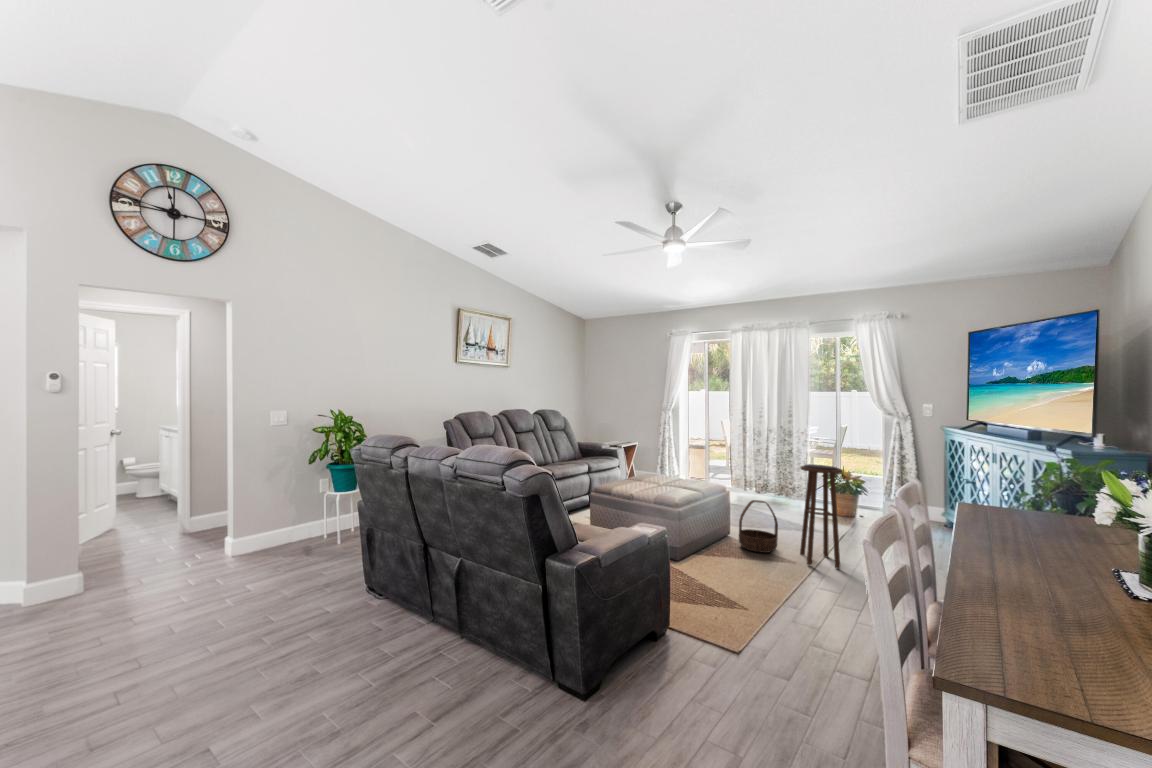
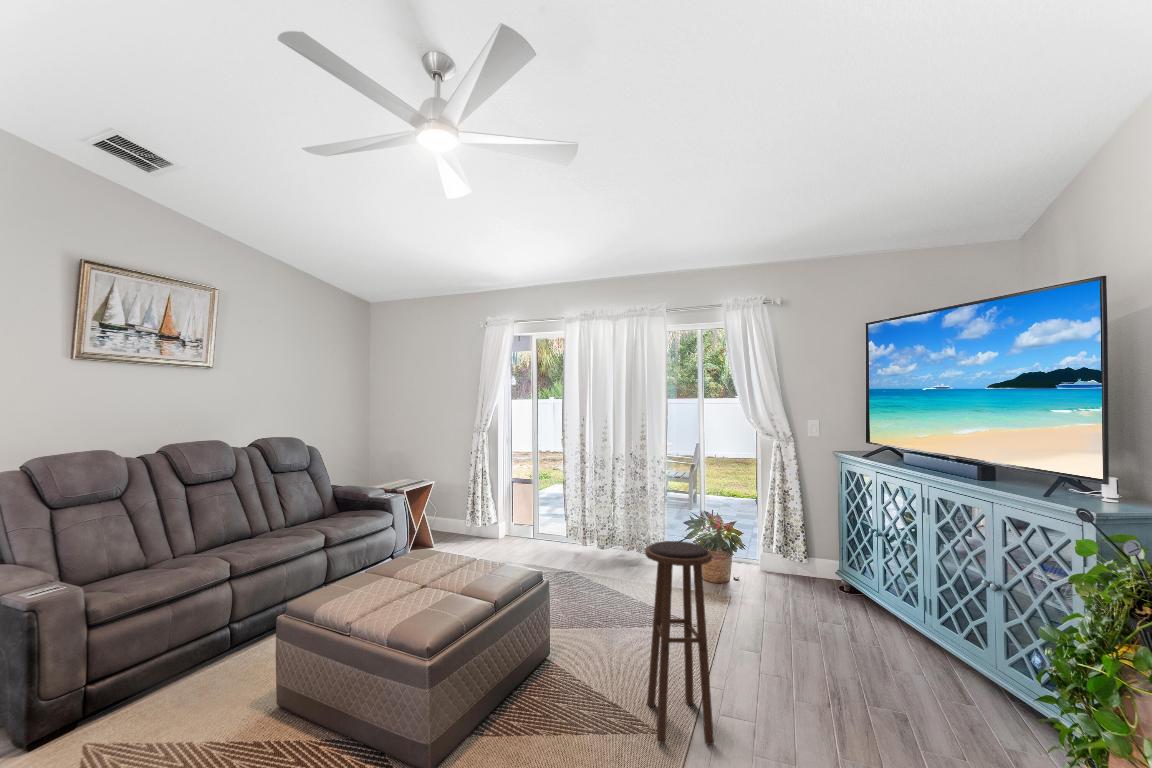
basket: present [739,500,778,553] -> none [545,607,611,713]

